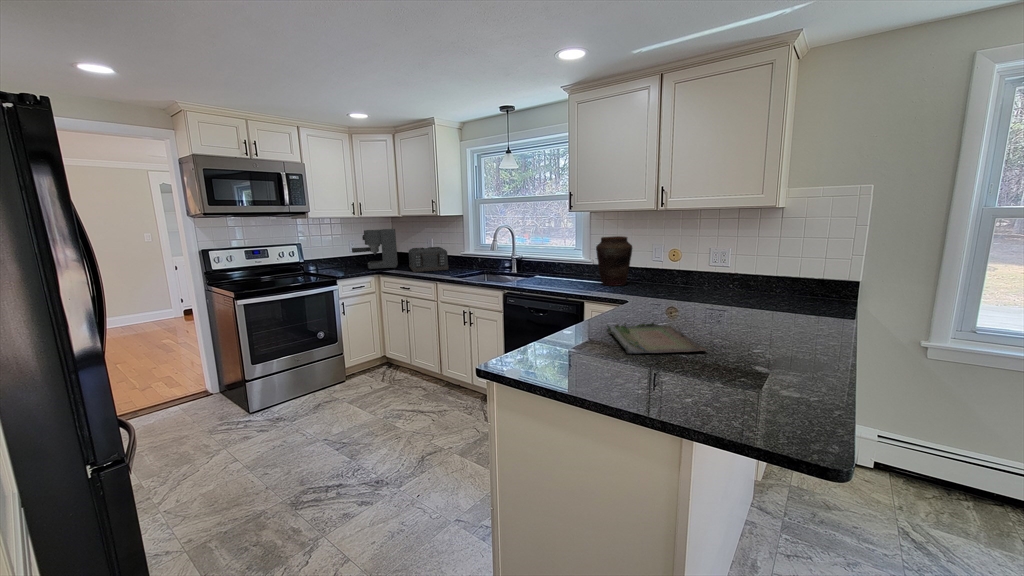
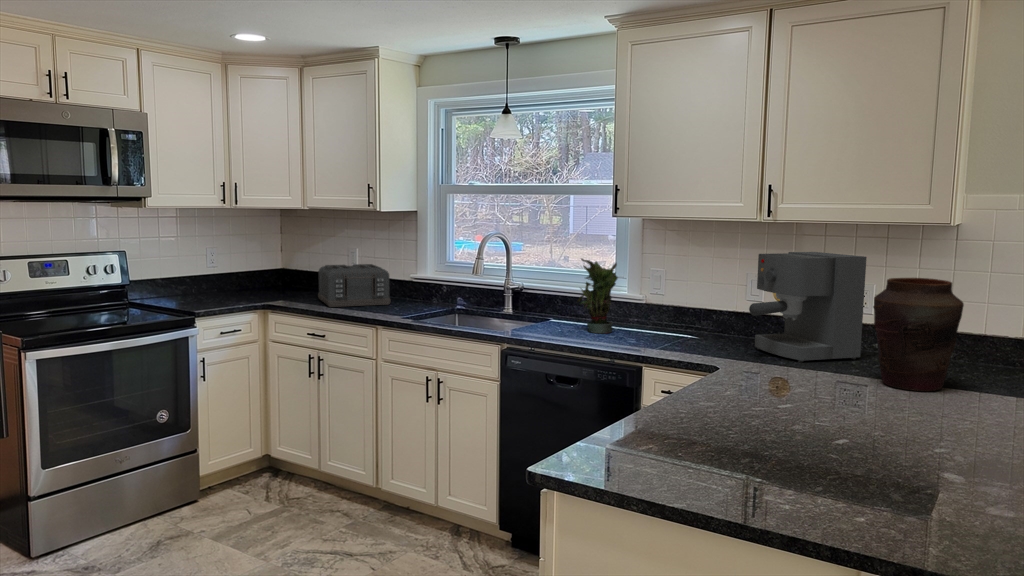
coffee maker: present [352,229,398,269] -> present [749,252,867,363]
vase: present [596,236,632,286] -> present [873,278,964,391]
potted plant: none [550,238,574,283] -> present [577,259,618,333]
tray: present [607,323,707,354] -> none [711,399,886,459]

